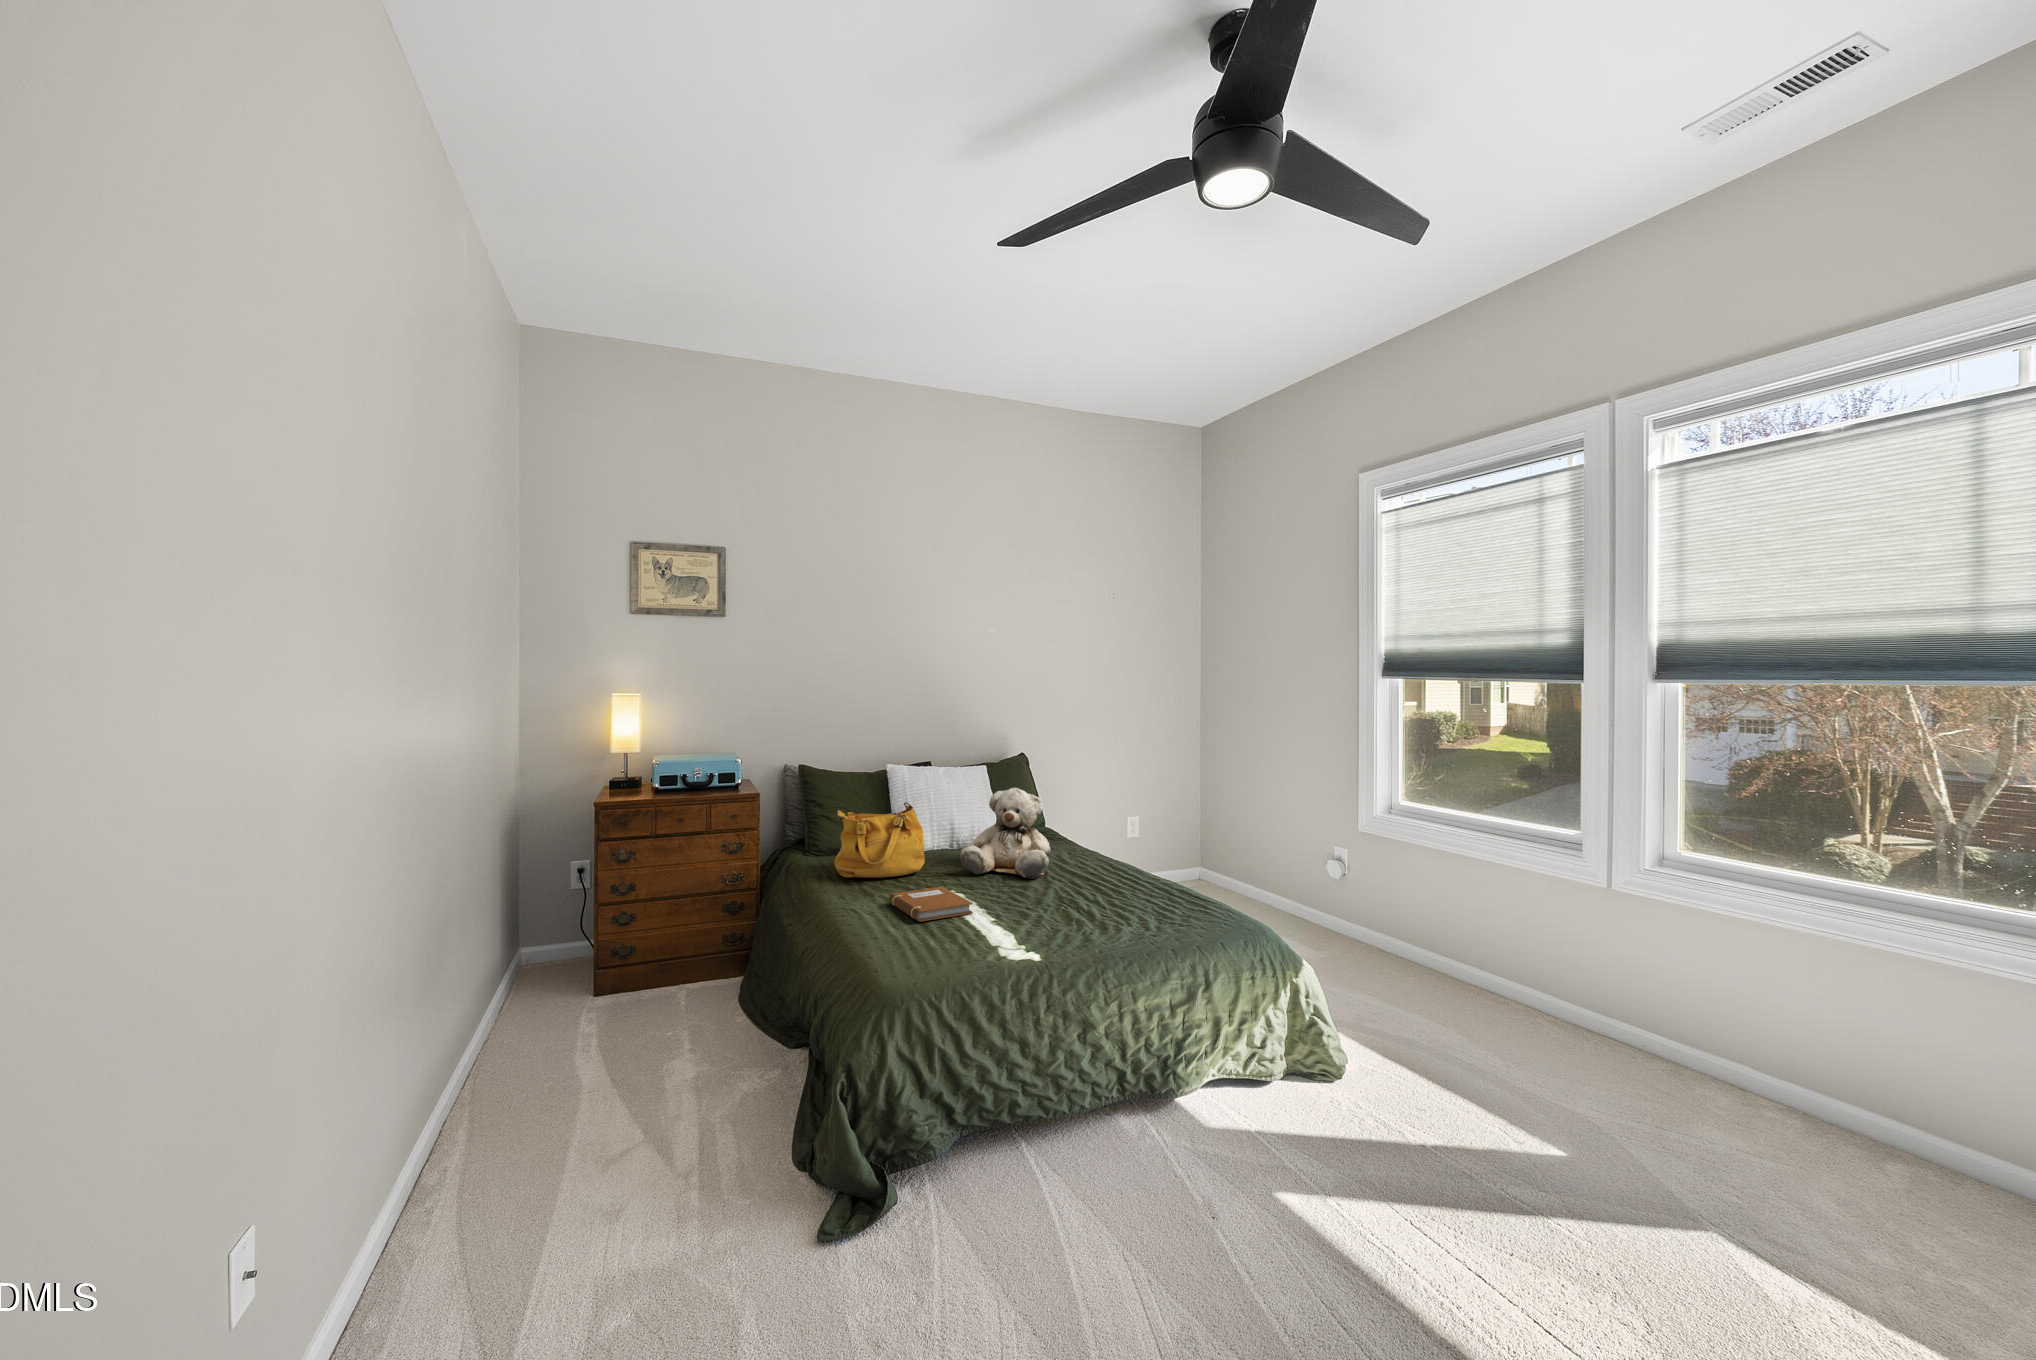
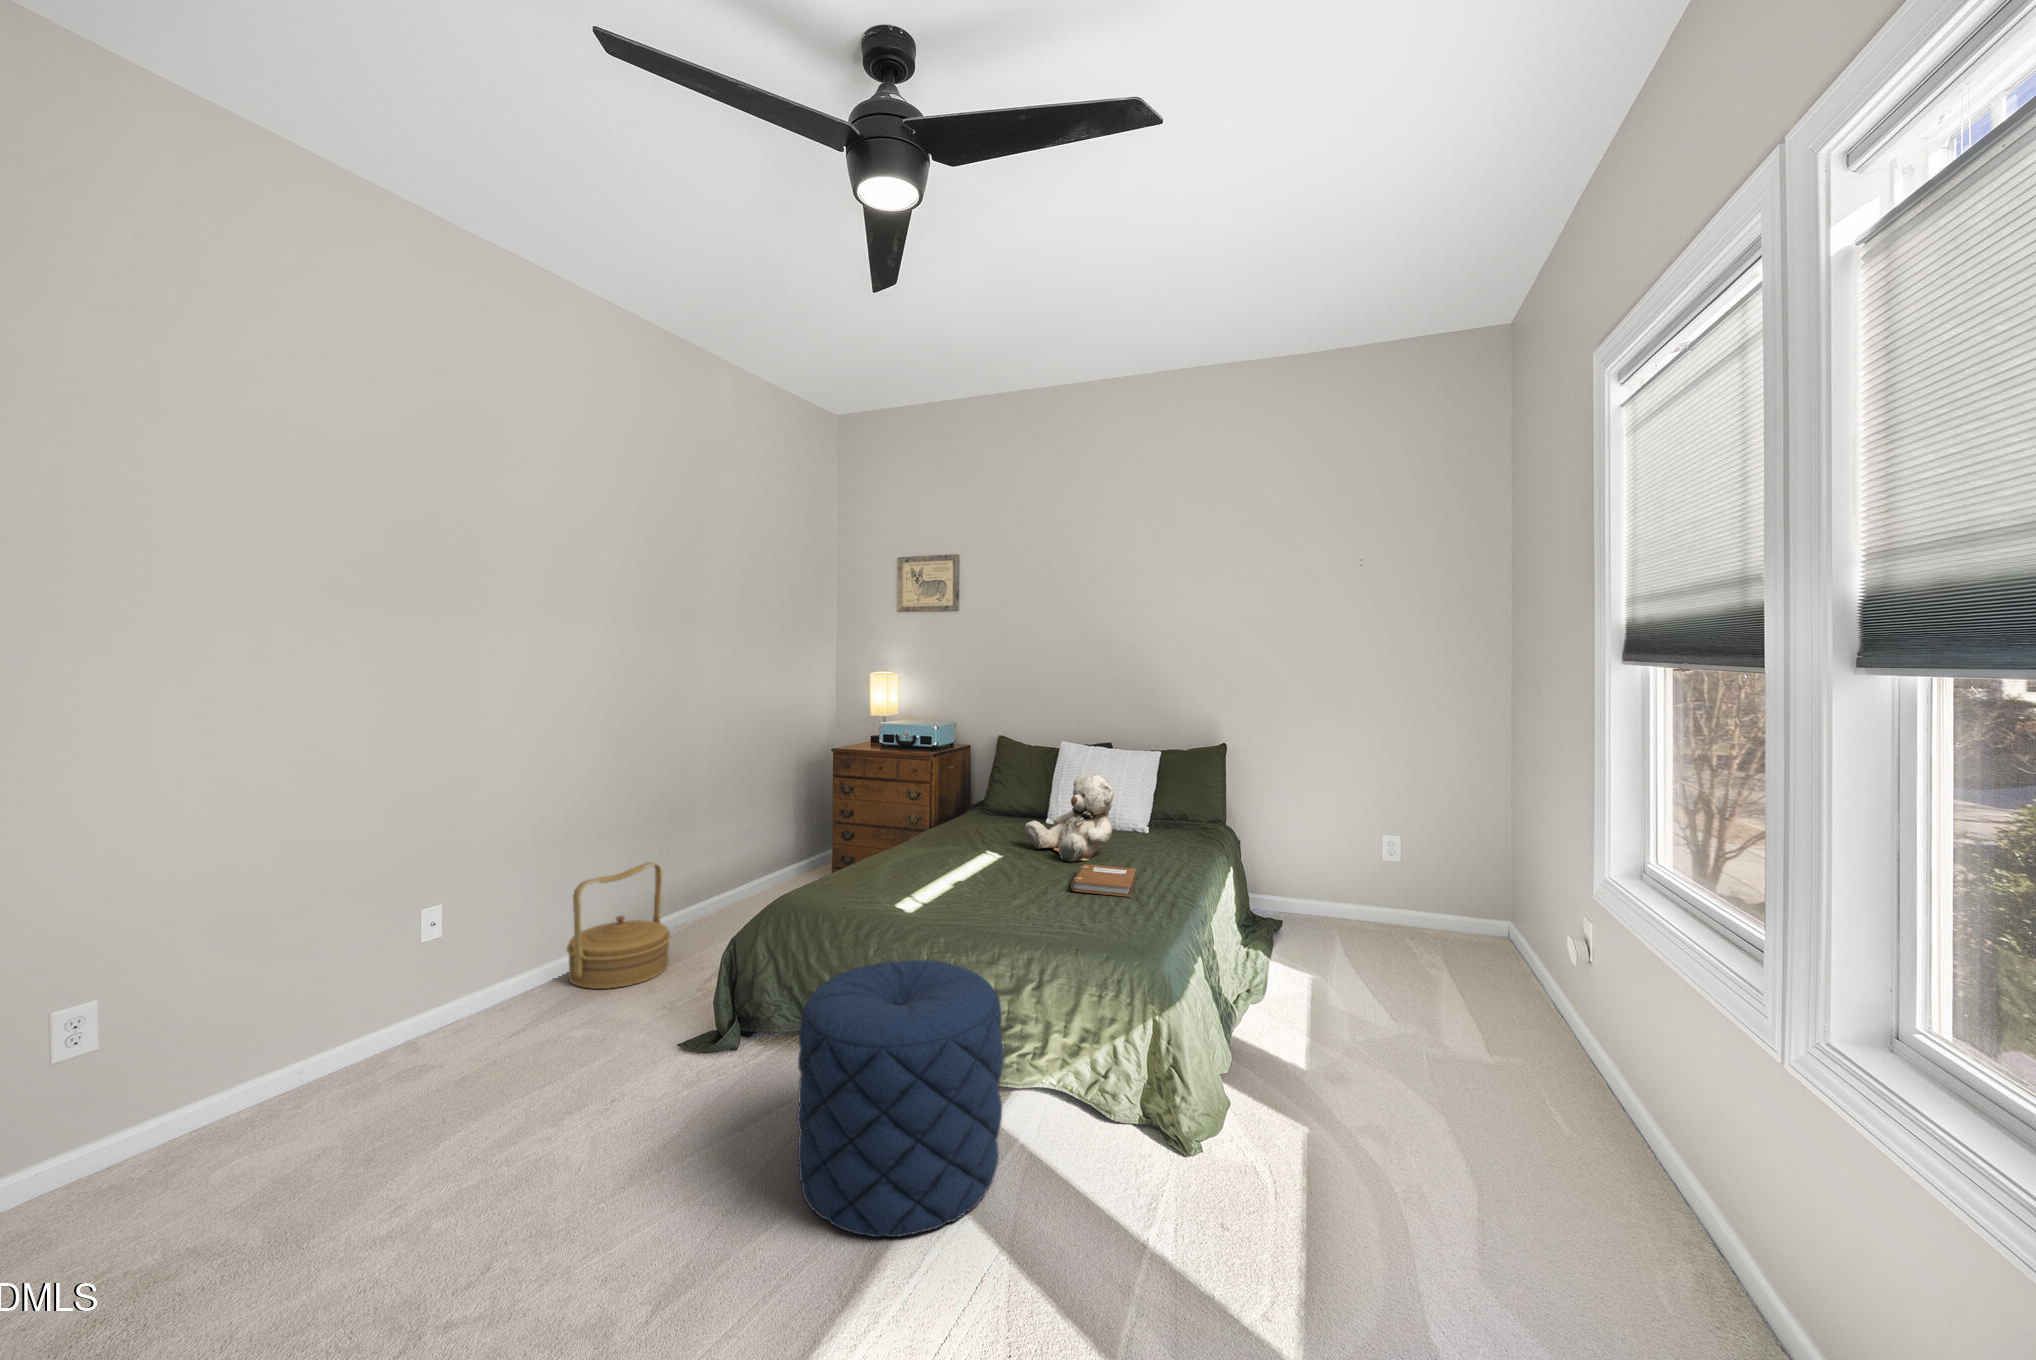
handbag: present [834,802,925,878] -> none [944,773,1017,838]
notebook: present [889,887,973,922] -> present [1071,864,1136,897]
pouf: none [1128,983,1348,1274] -> present [797,960,1004,1237]
woven basket: none [408,1017,593,1266] -> present [567,862,671,989]

